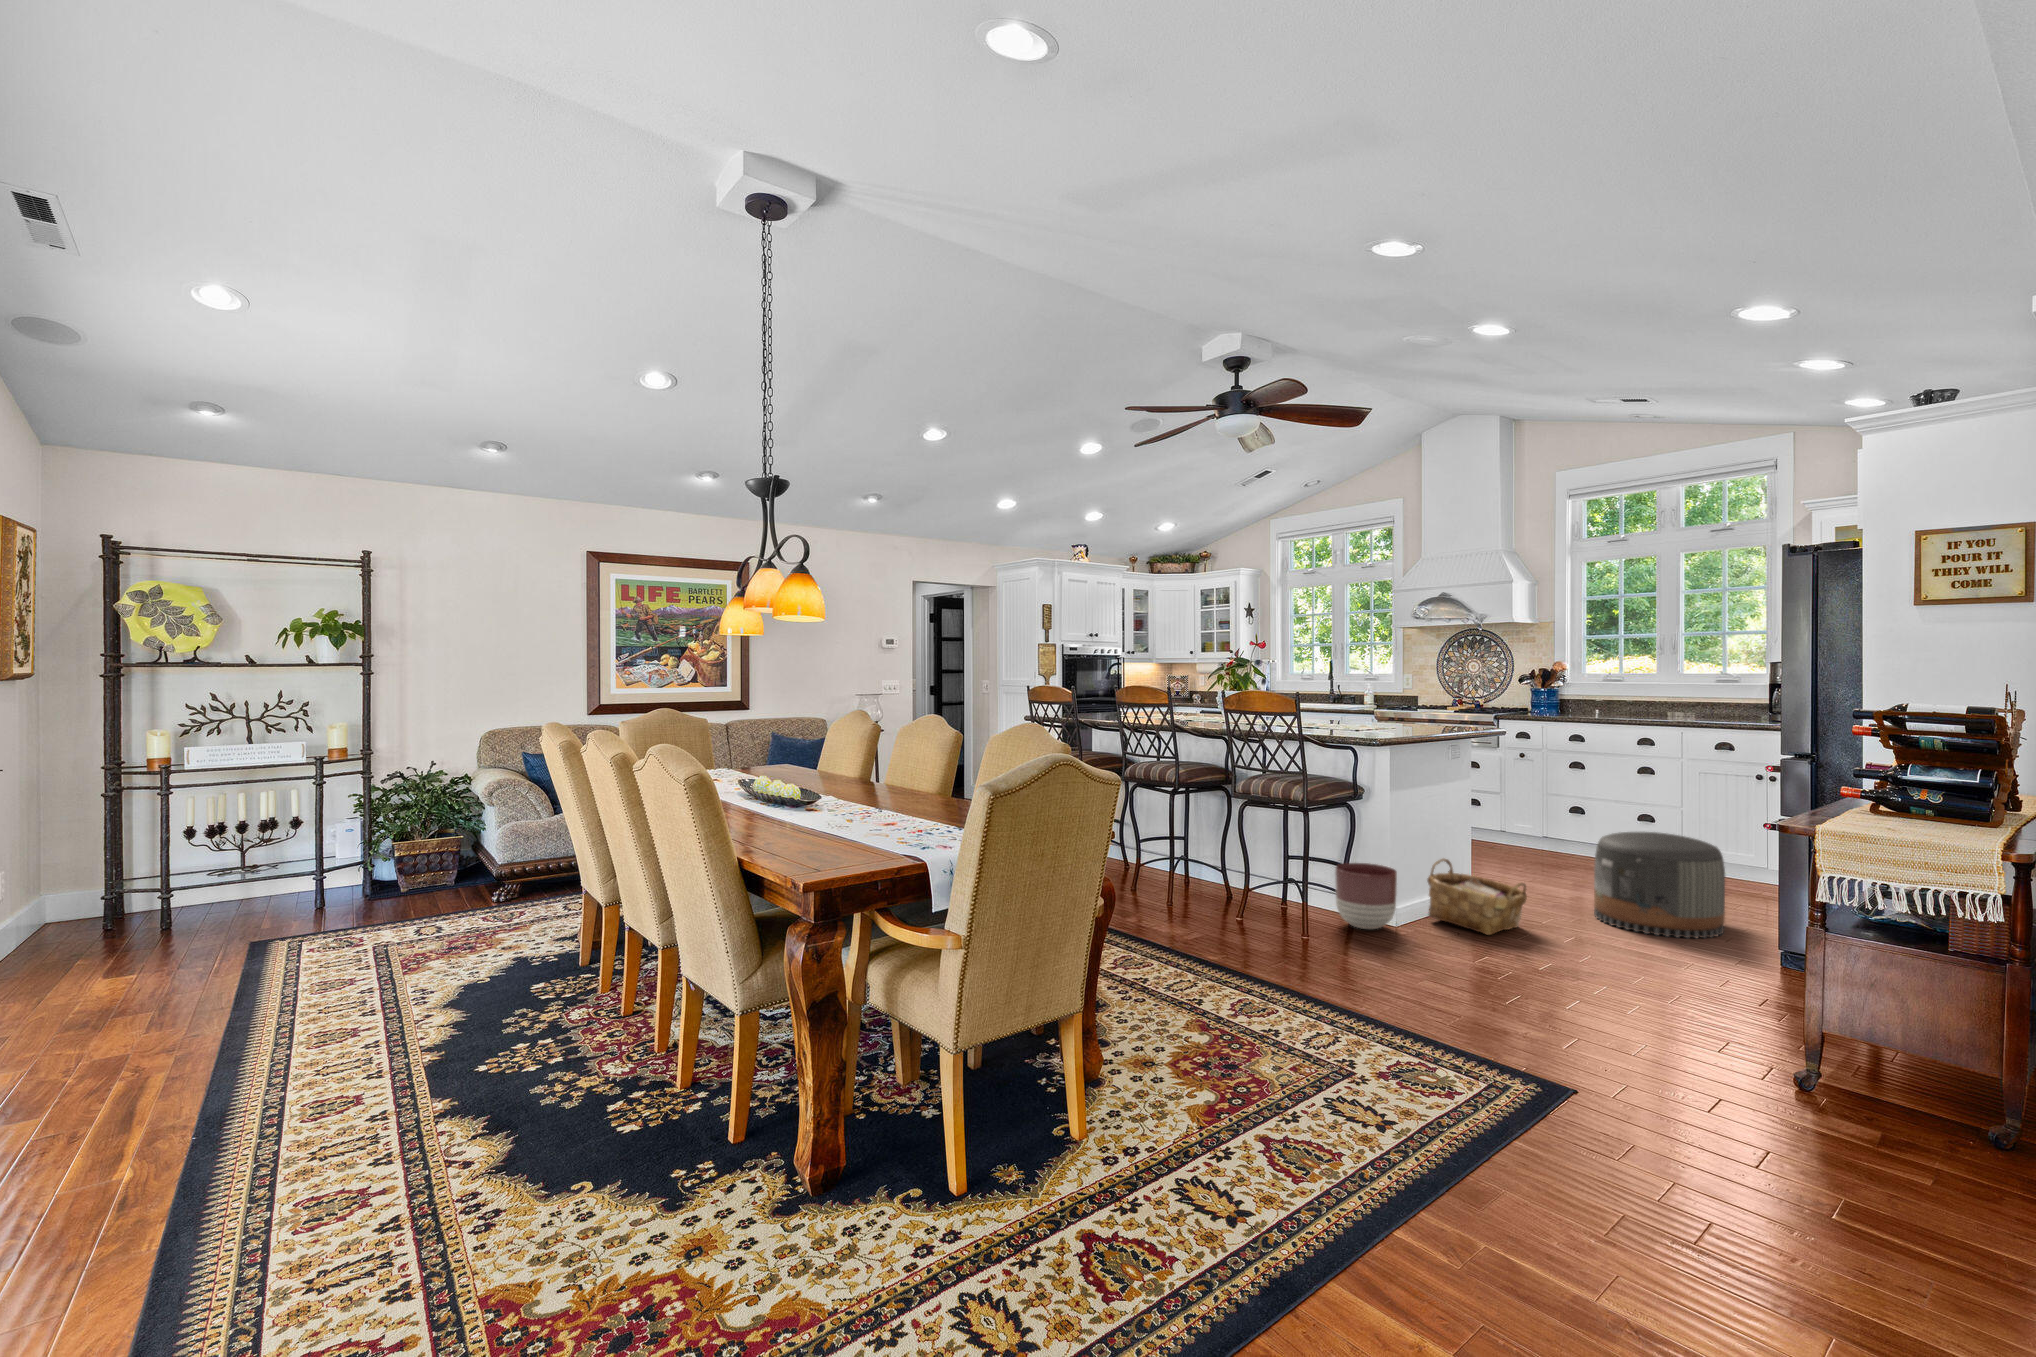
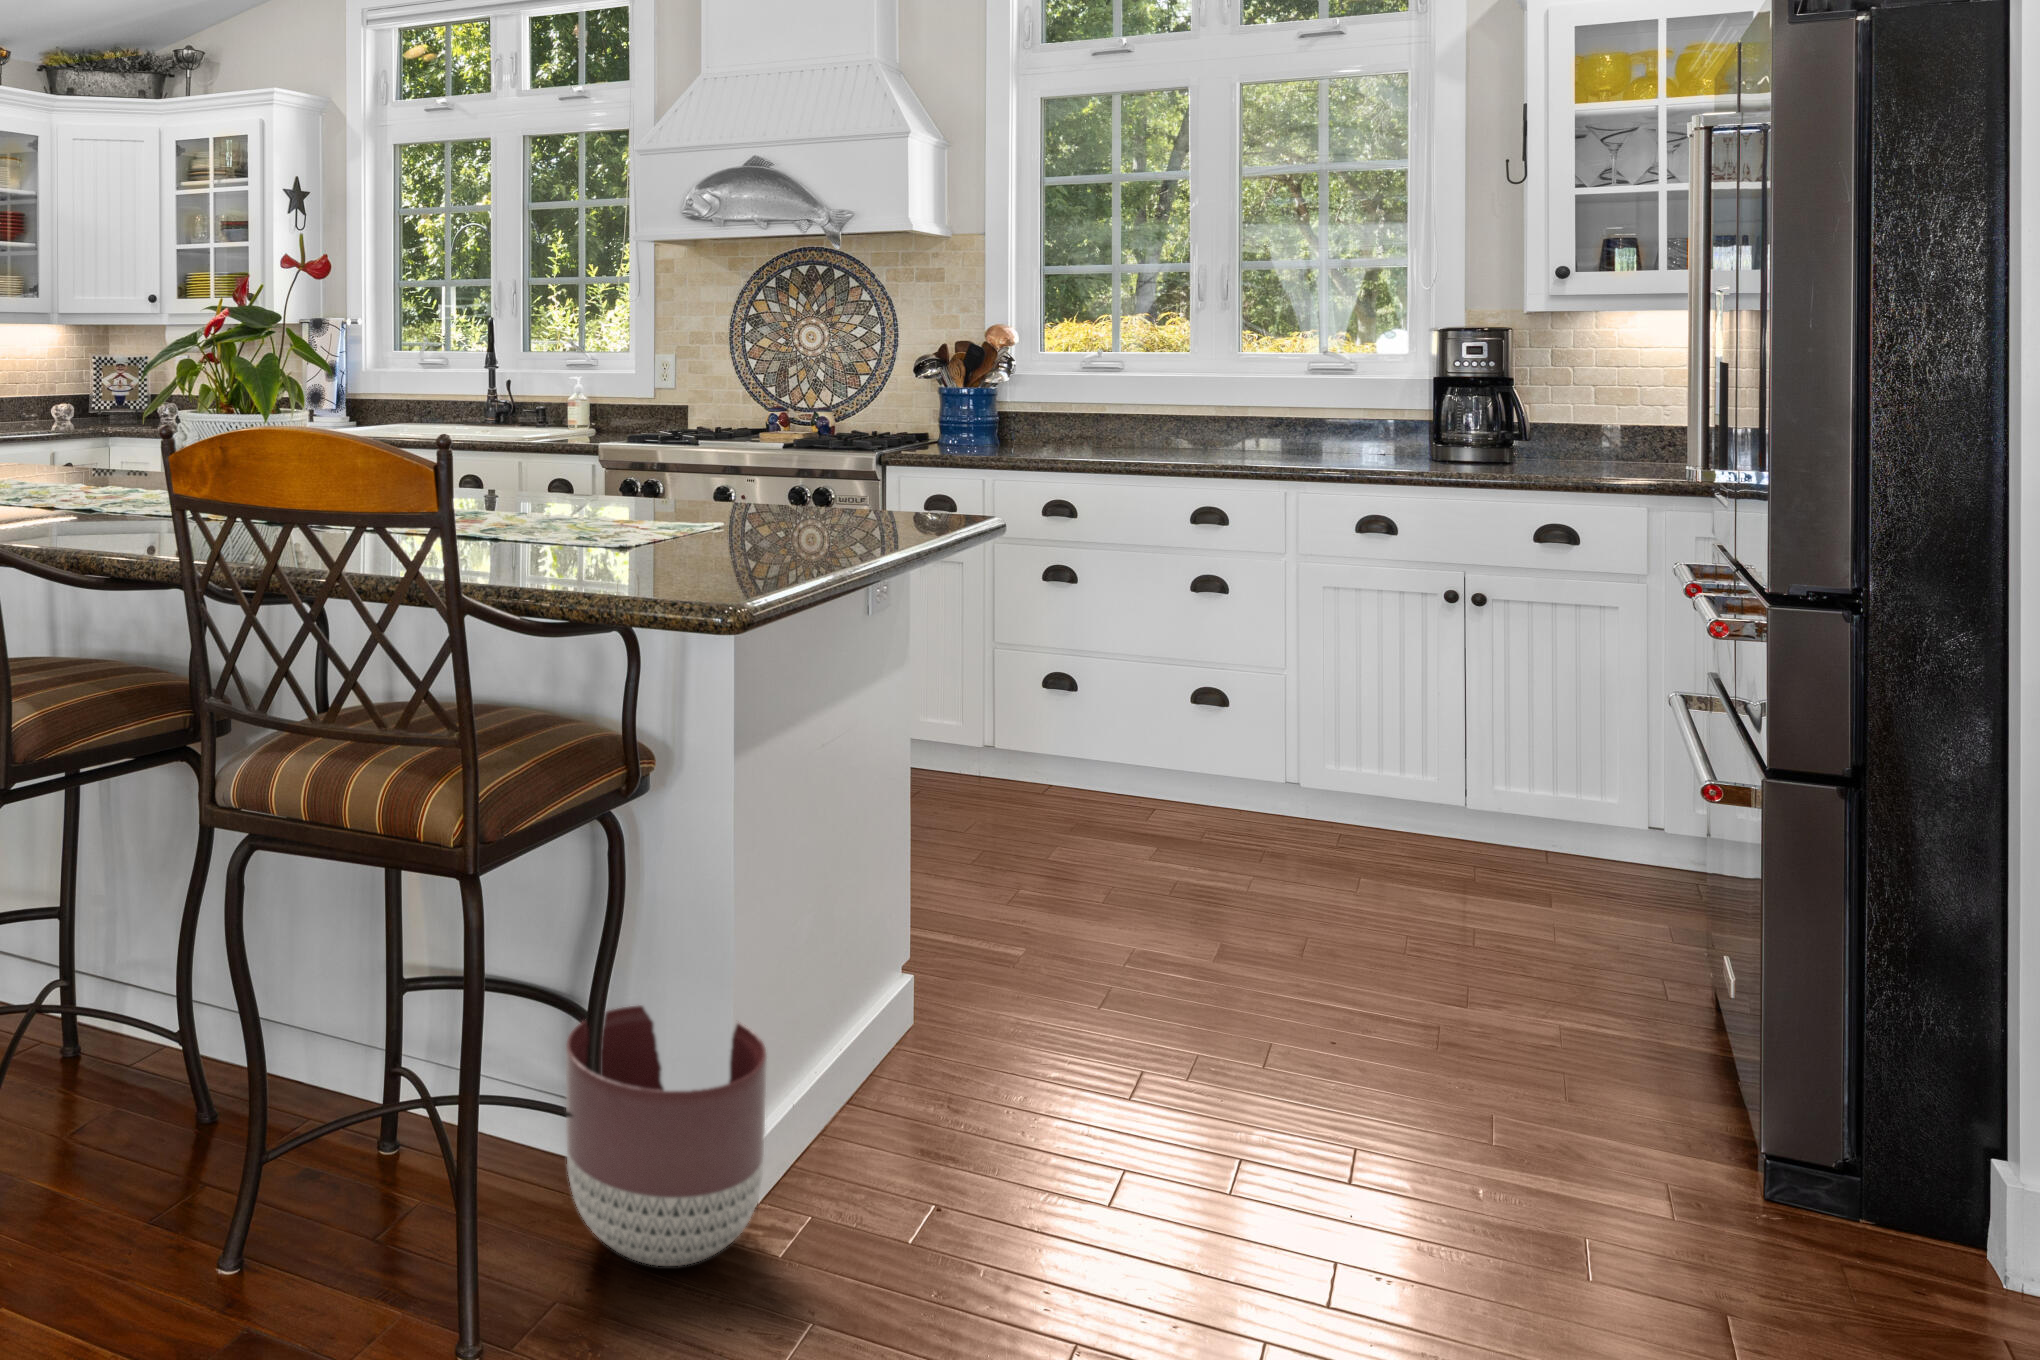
pouf: present [1594,832,1725,938] -> none [1231,798,1574,1132]
woven basket: present [1427,858,1527,935] -> none [833,946,1129,1224]

